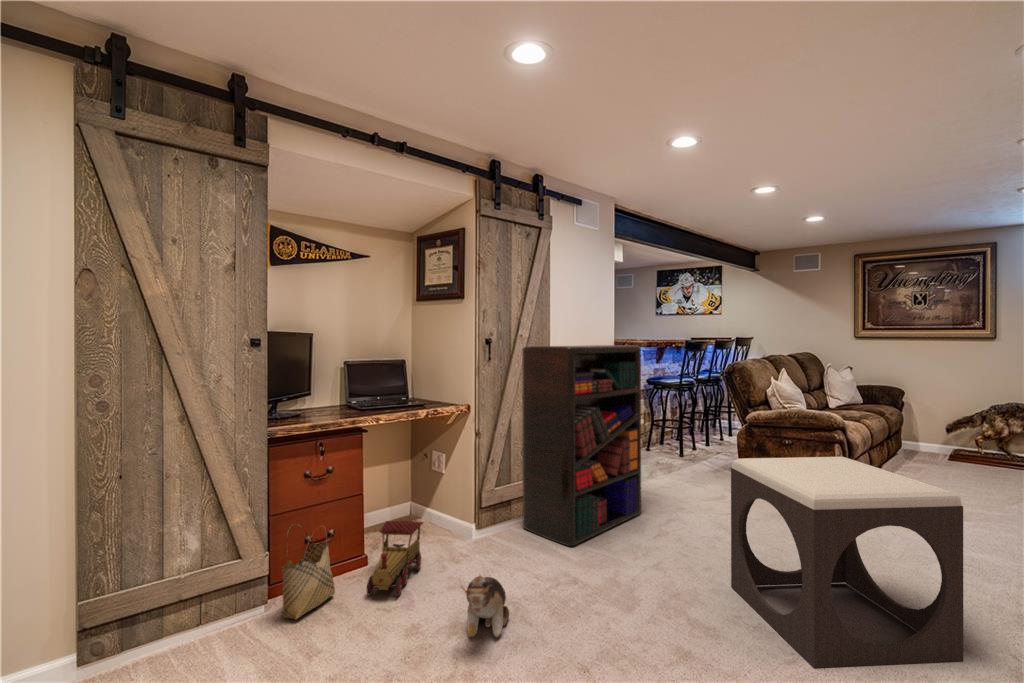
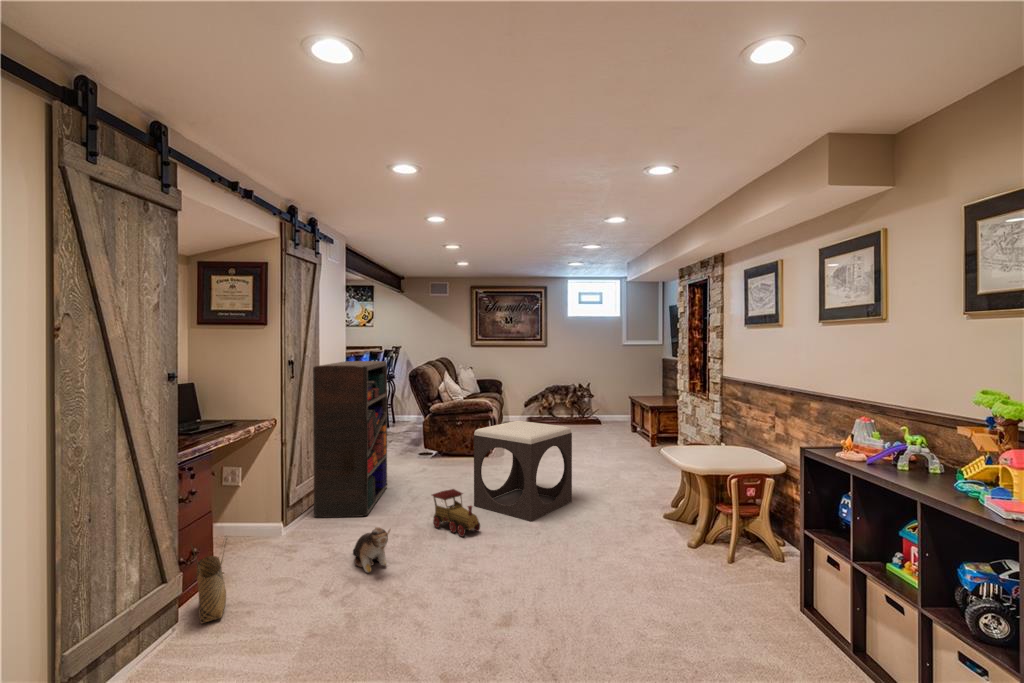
toy train: present [367,521,423,596] -> present [432,489,480,537]

